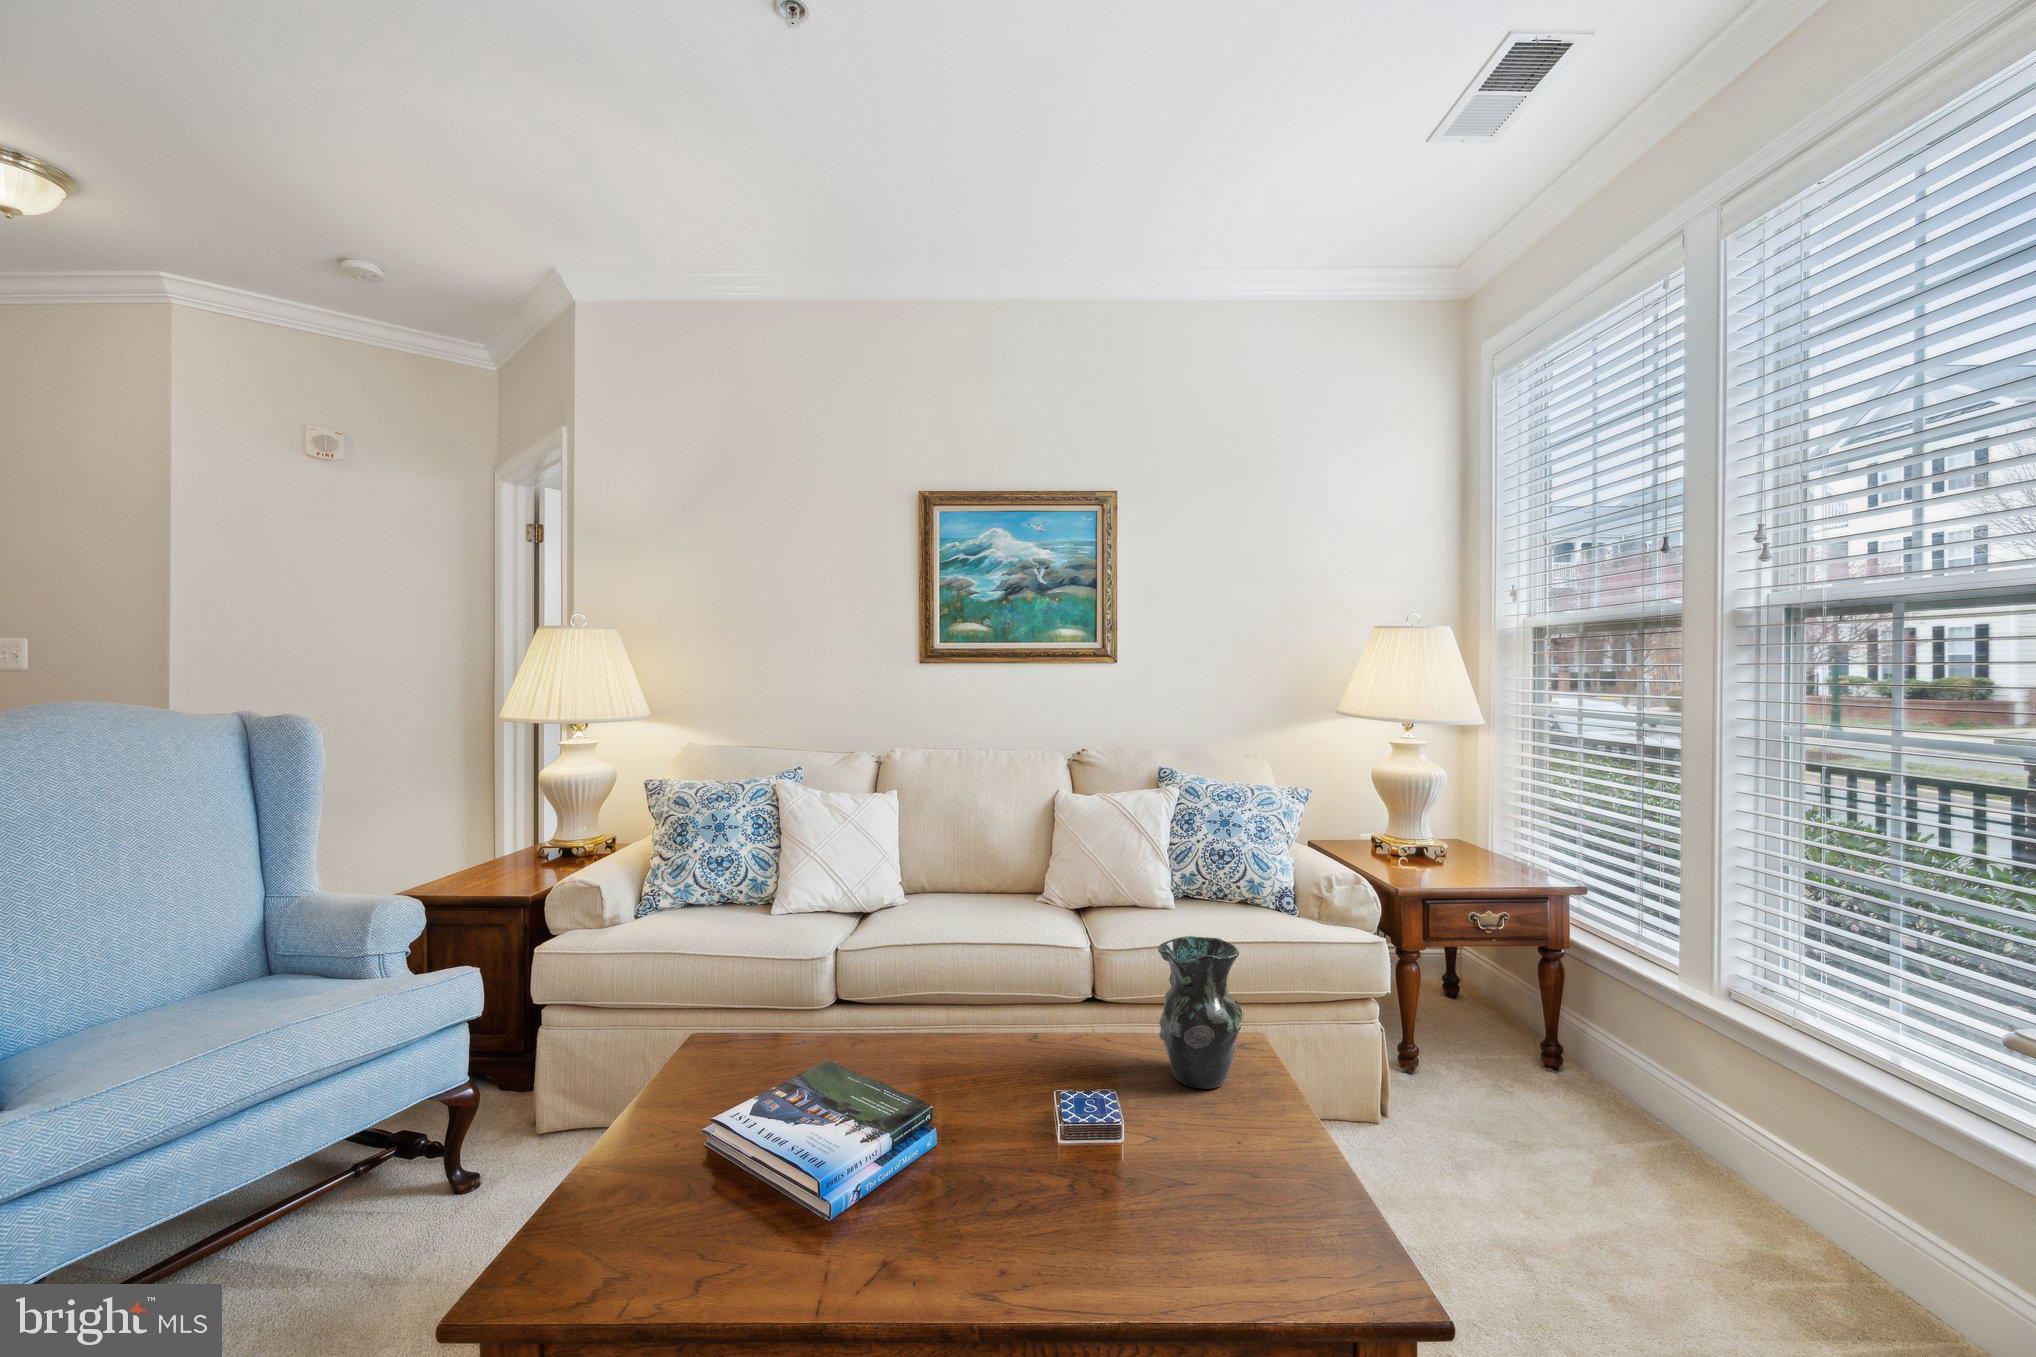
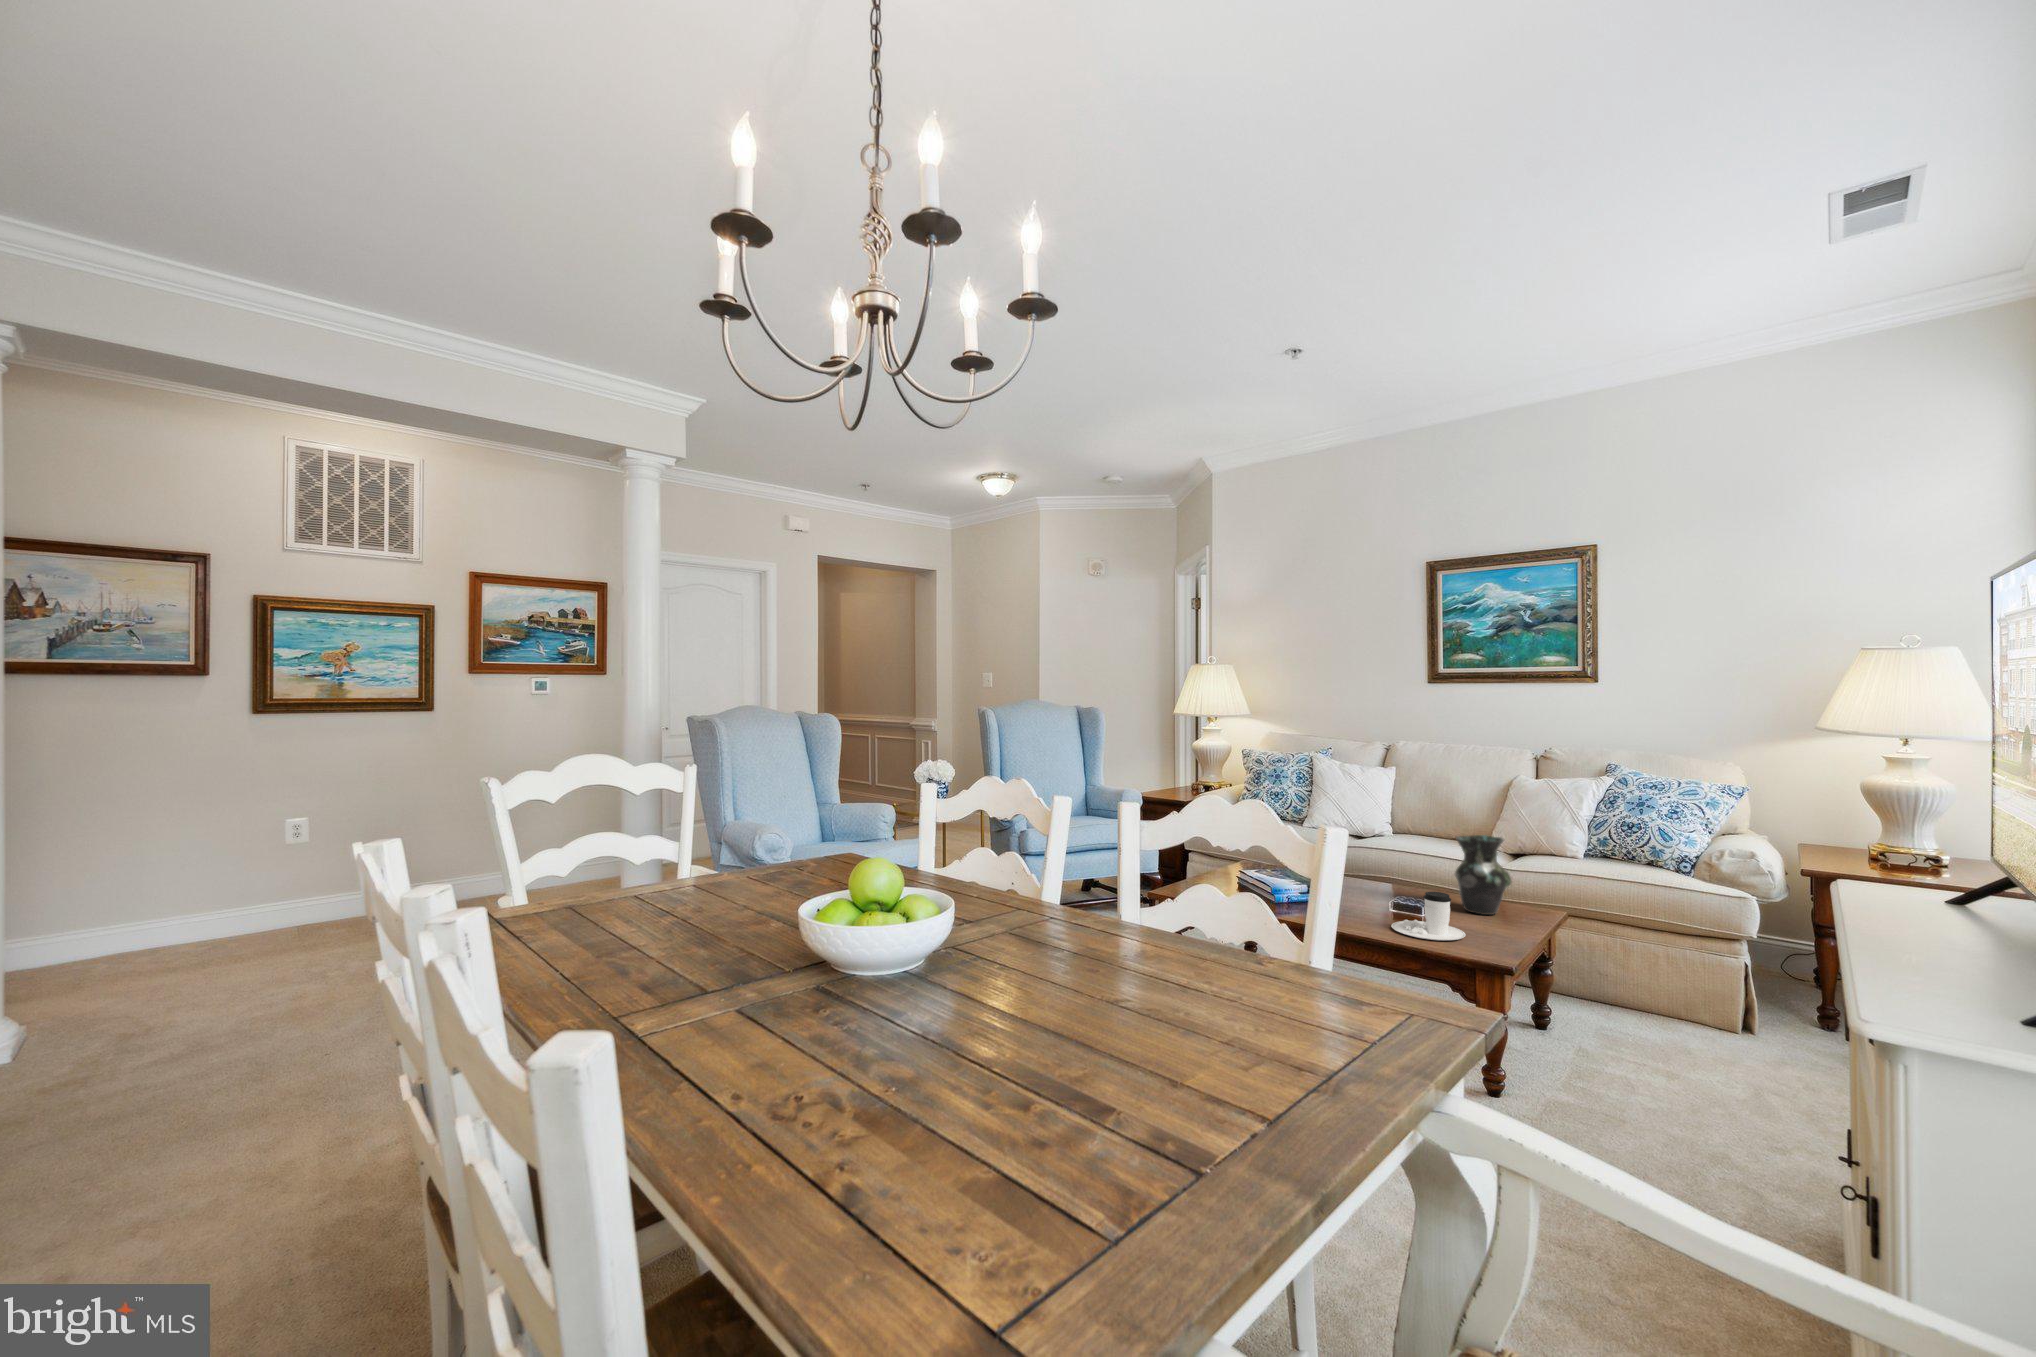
coffee cup: none [1171,1117,1318,1257] -> present [1391,892,1466,941]

